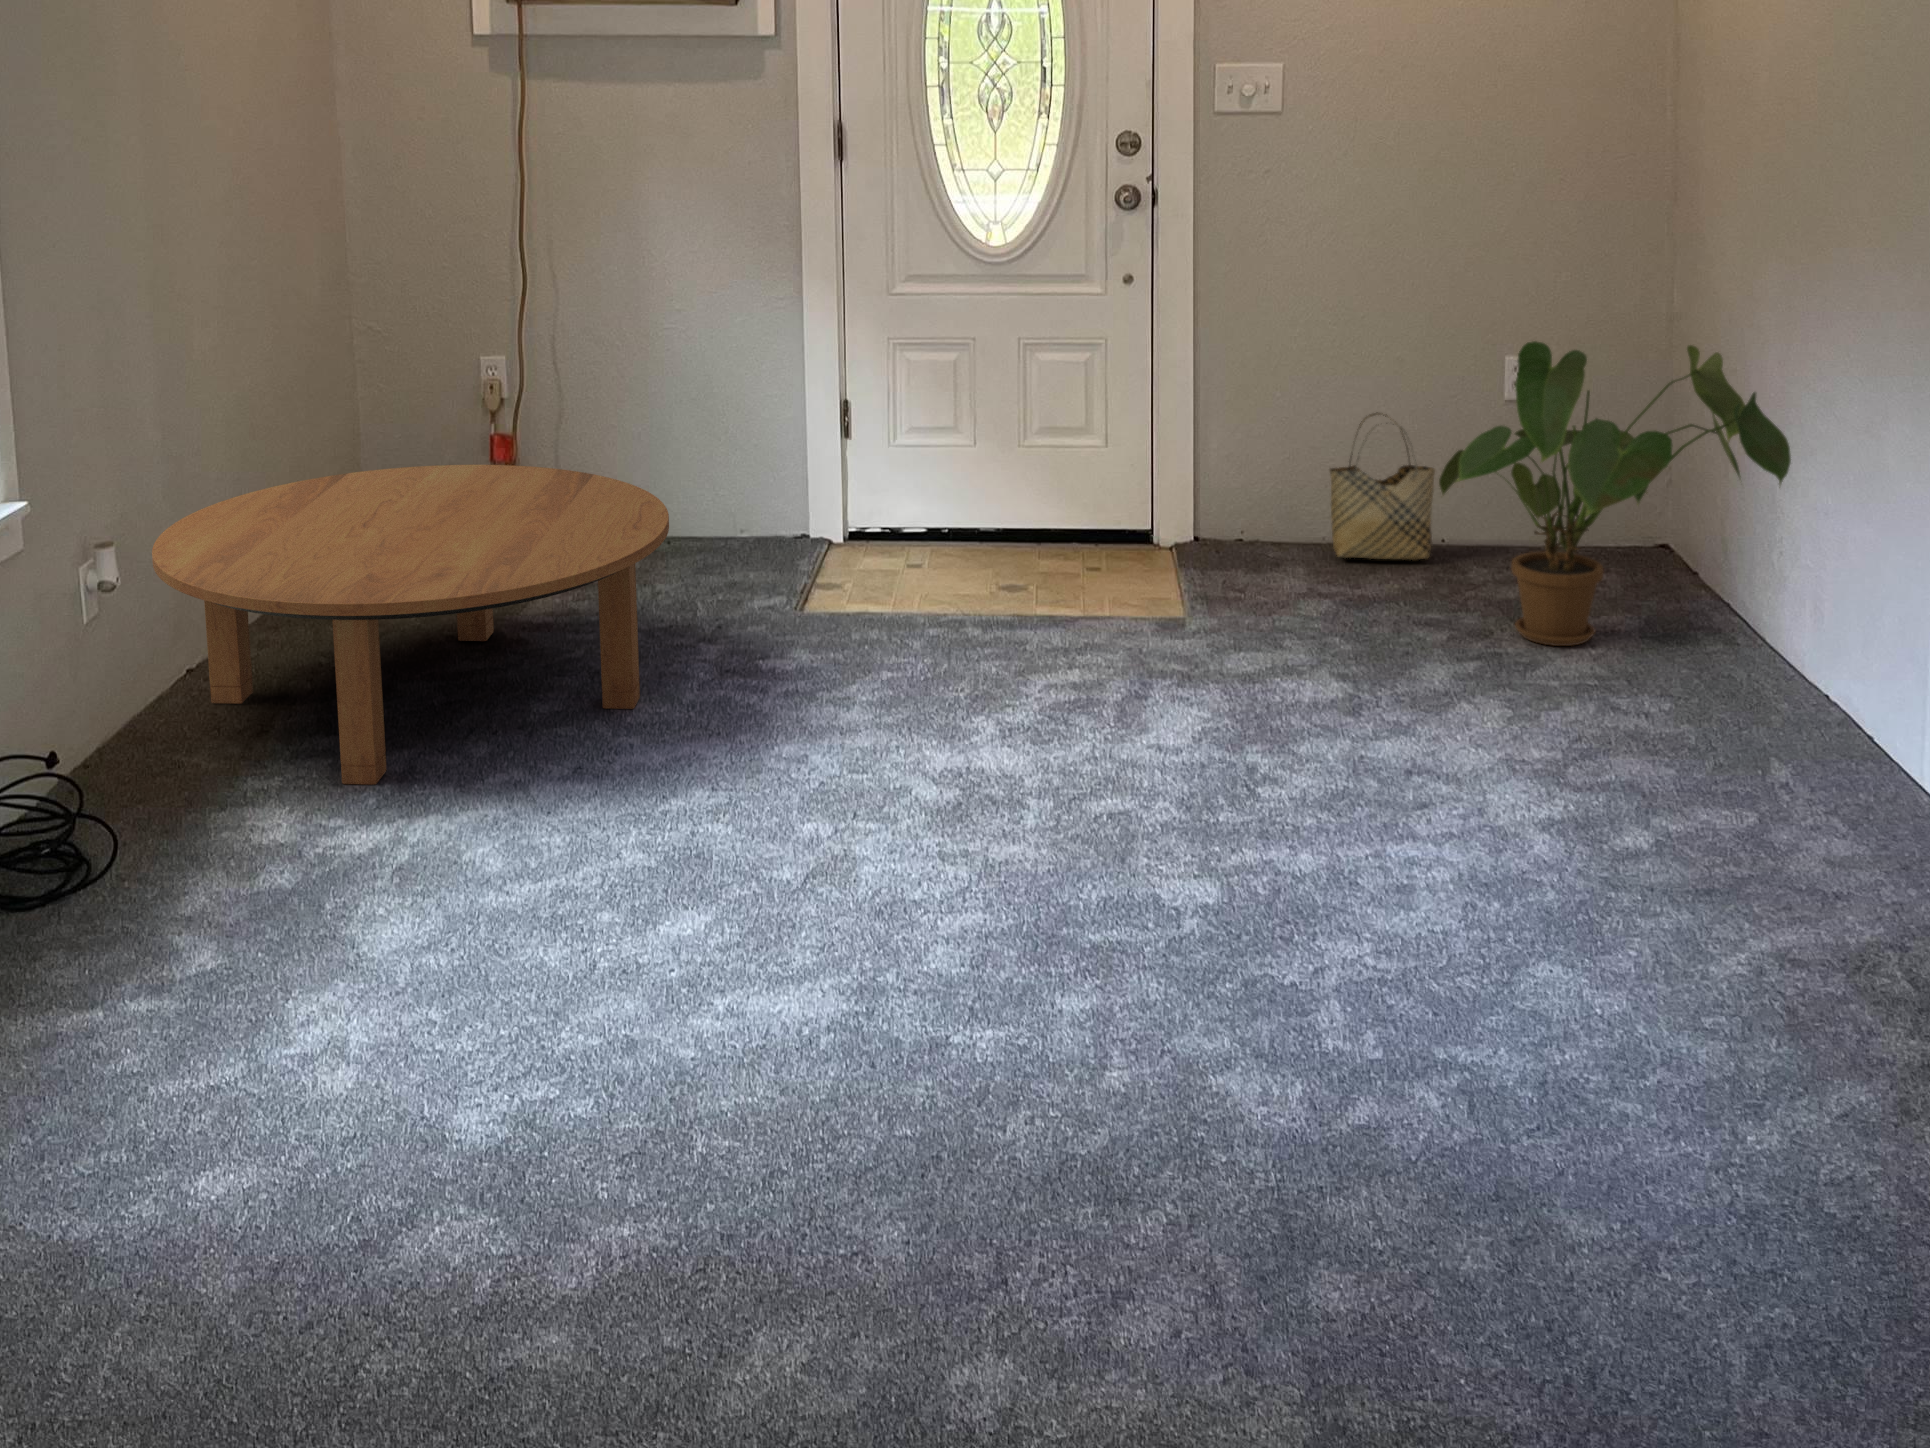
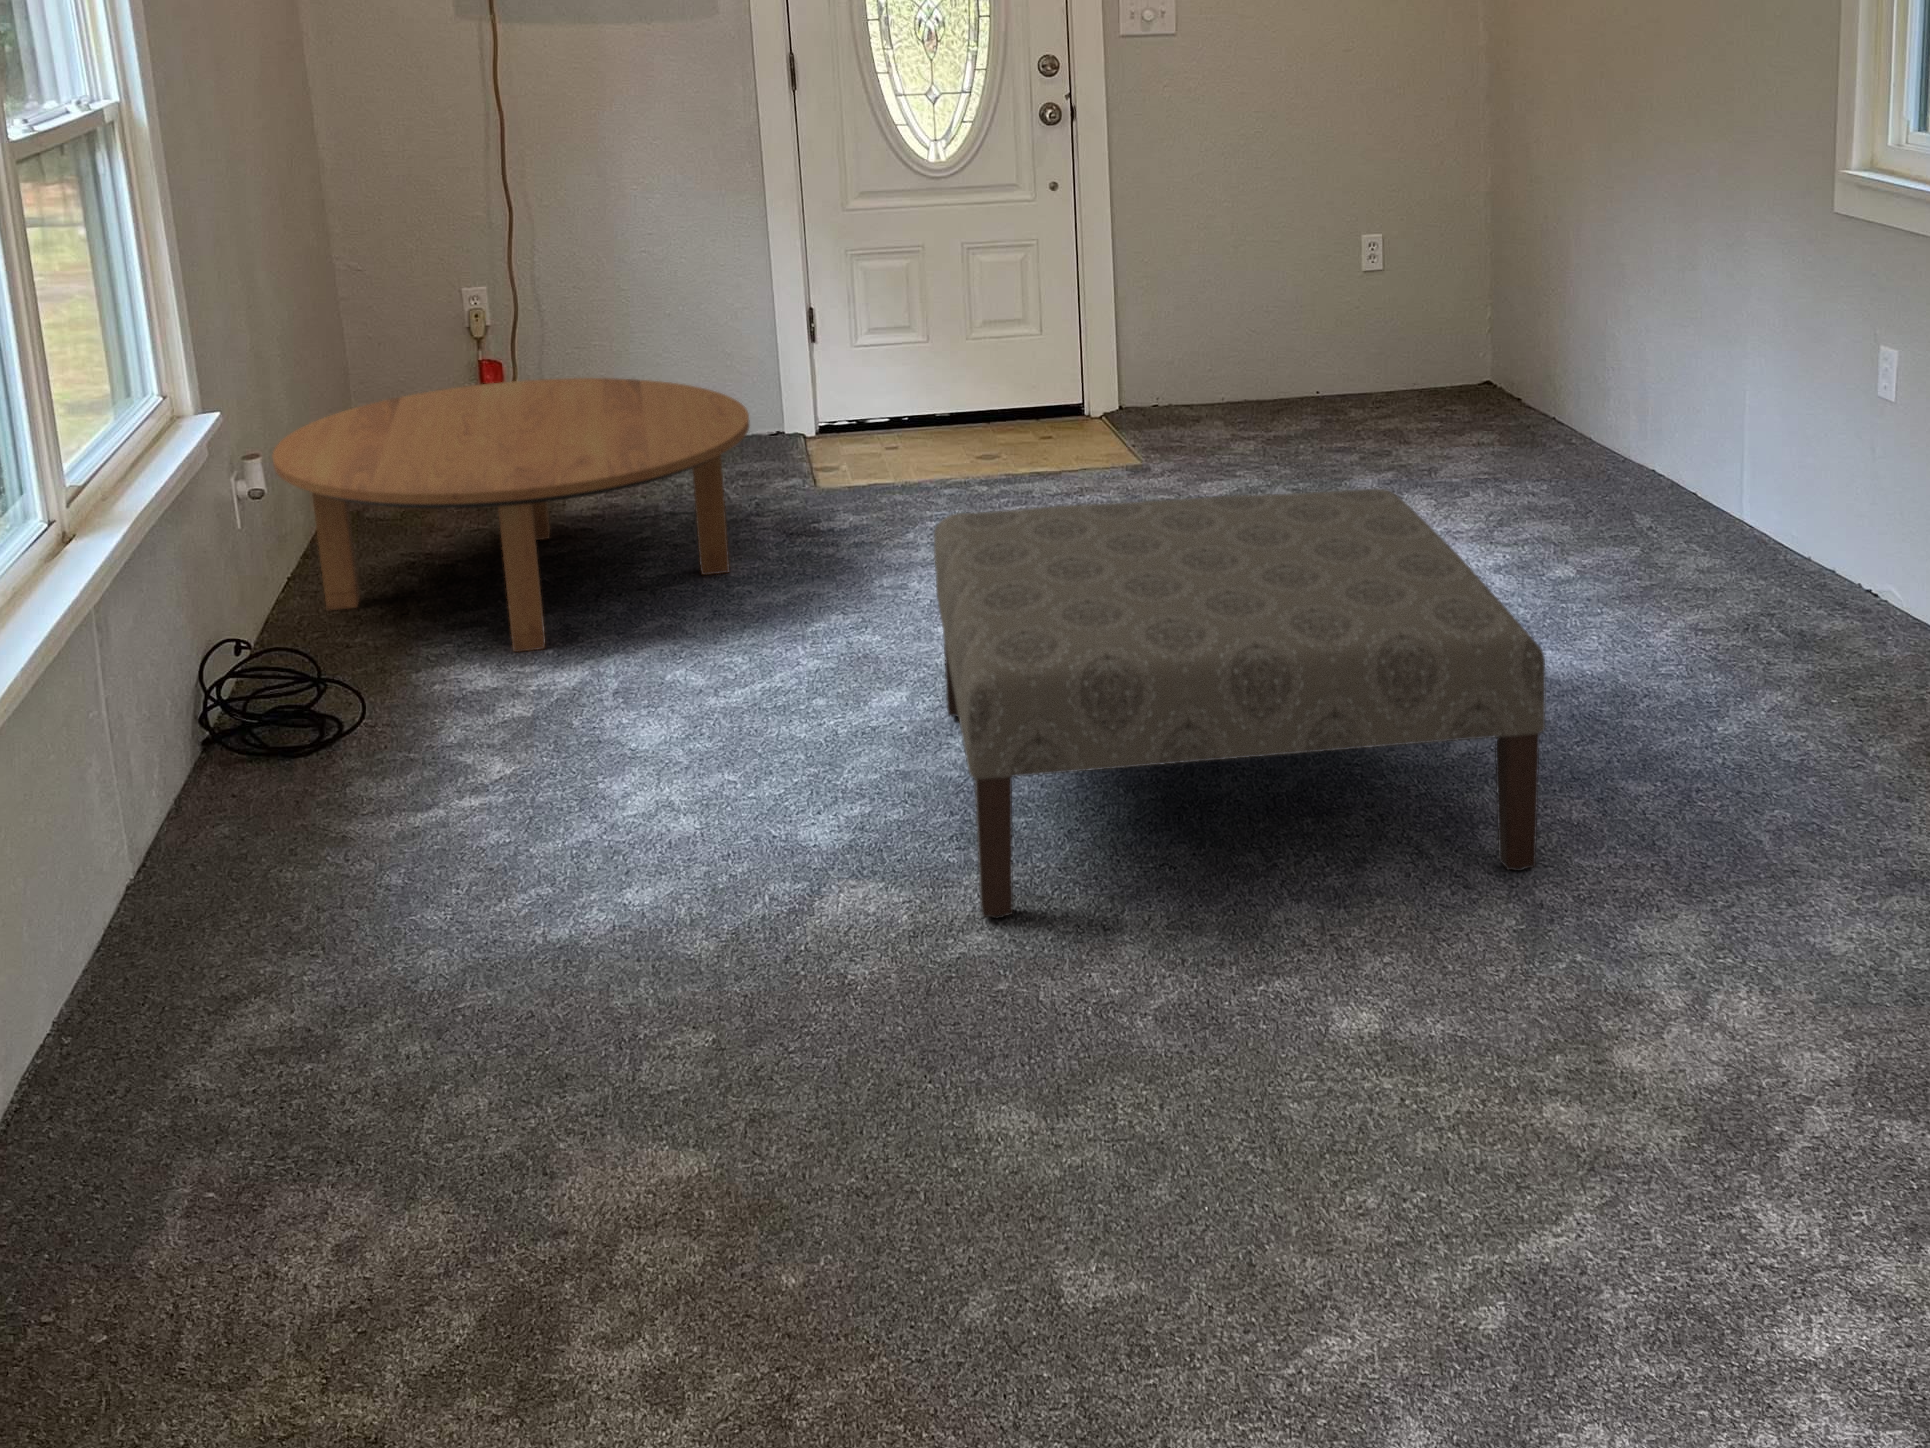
house plant: present [1439,341,1791,646] -> none [1337,211,1610,455]
woven basket: present [1329,412,1435,560] -> none [1230,288,1314,410]
ottoman: none [534,703,1371,1383] -> present [934,489,1545,919]

